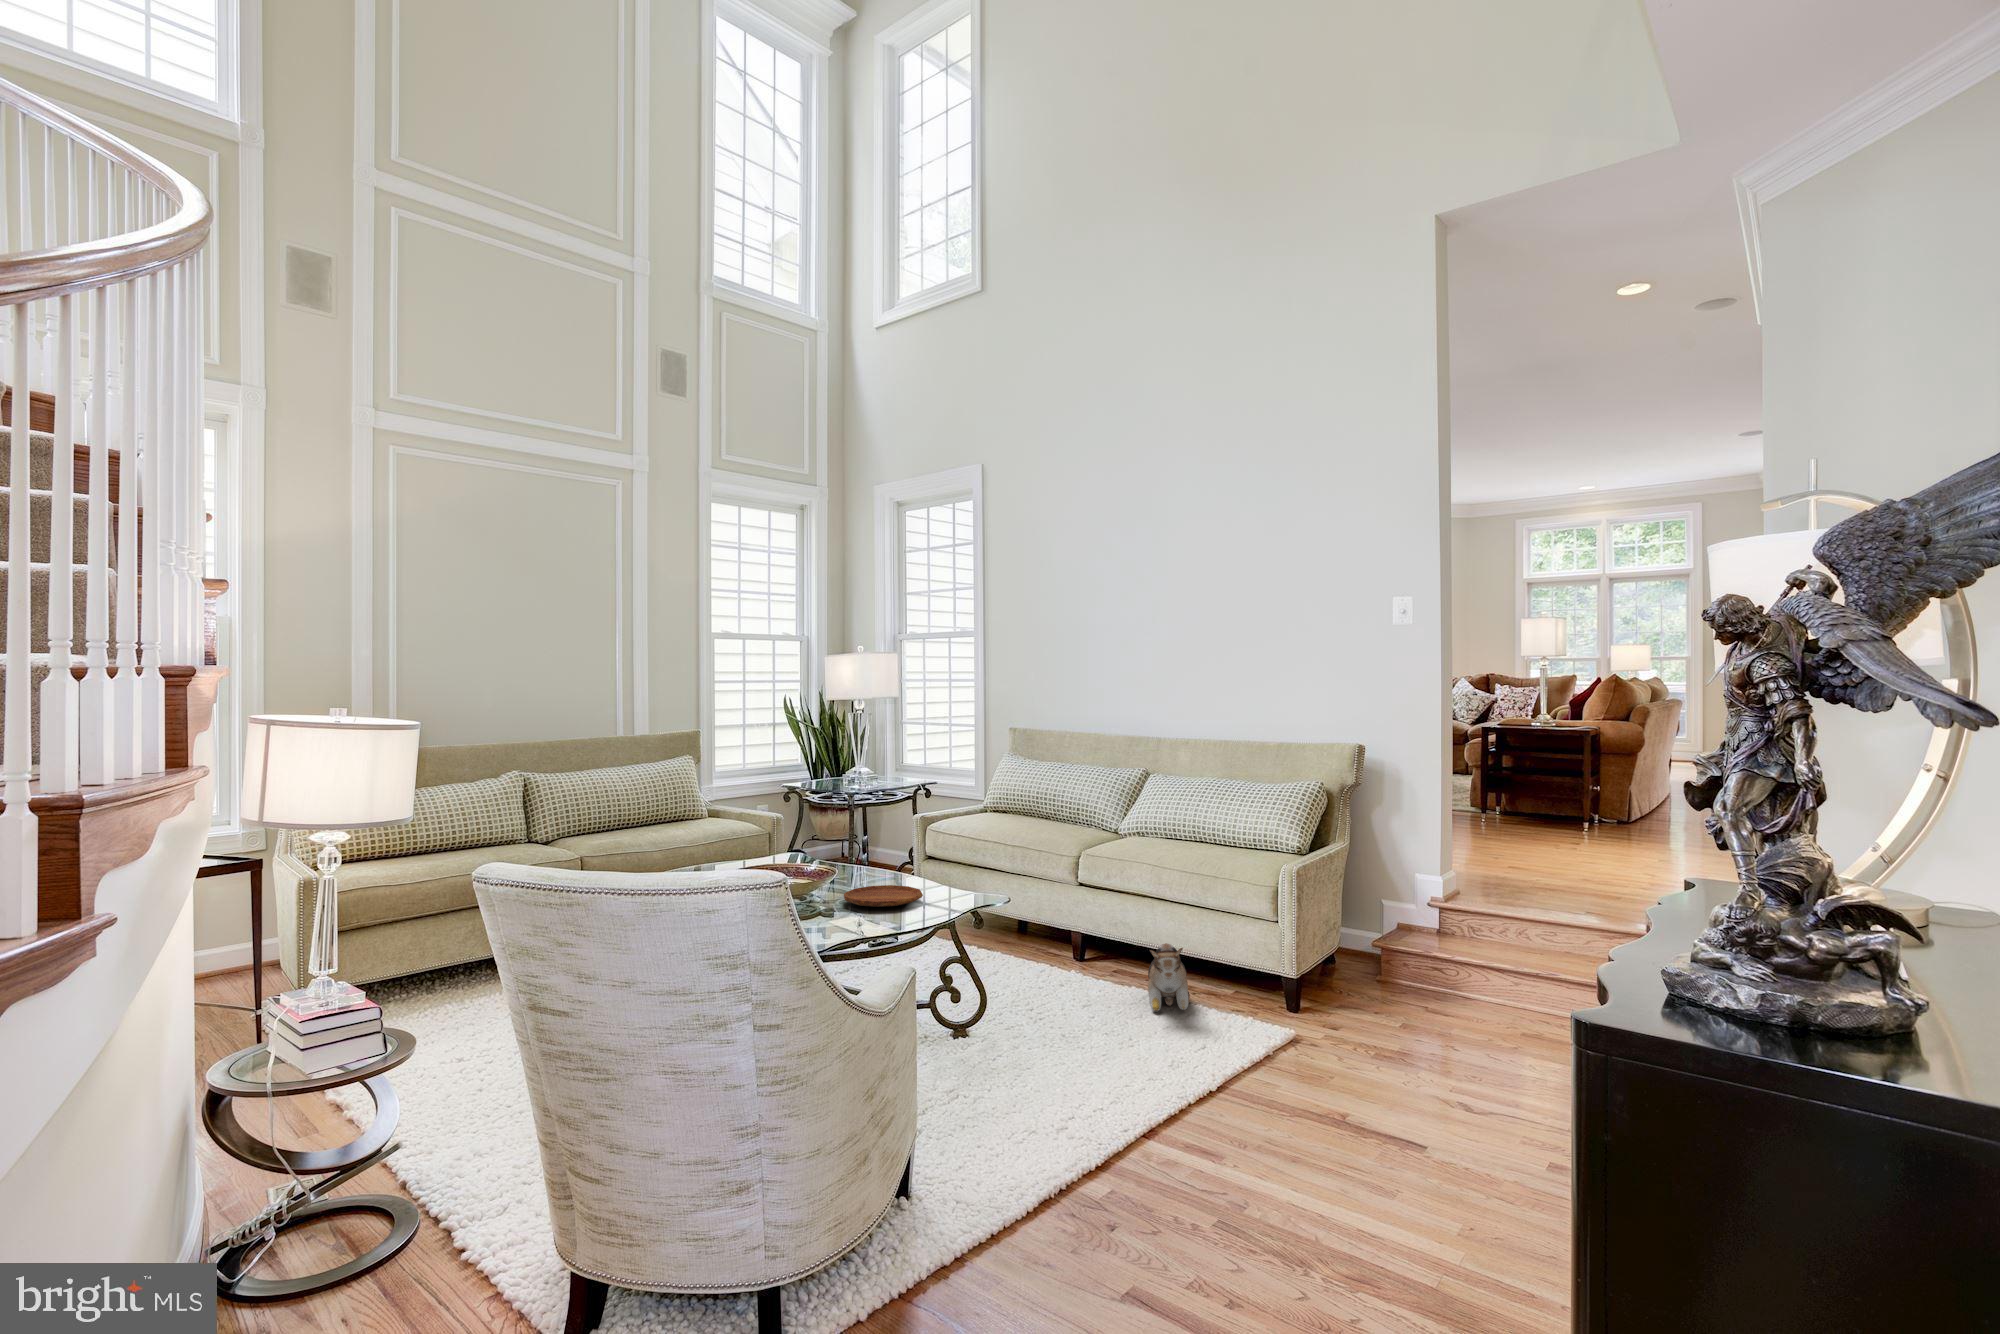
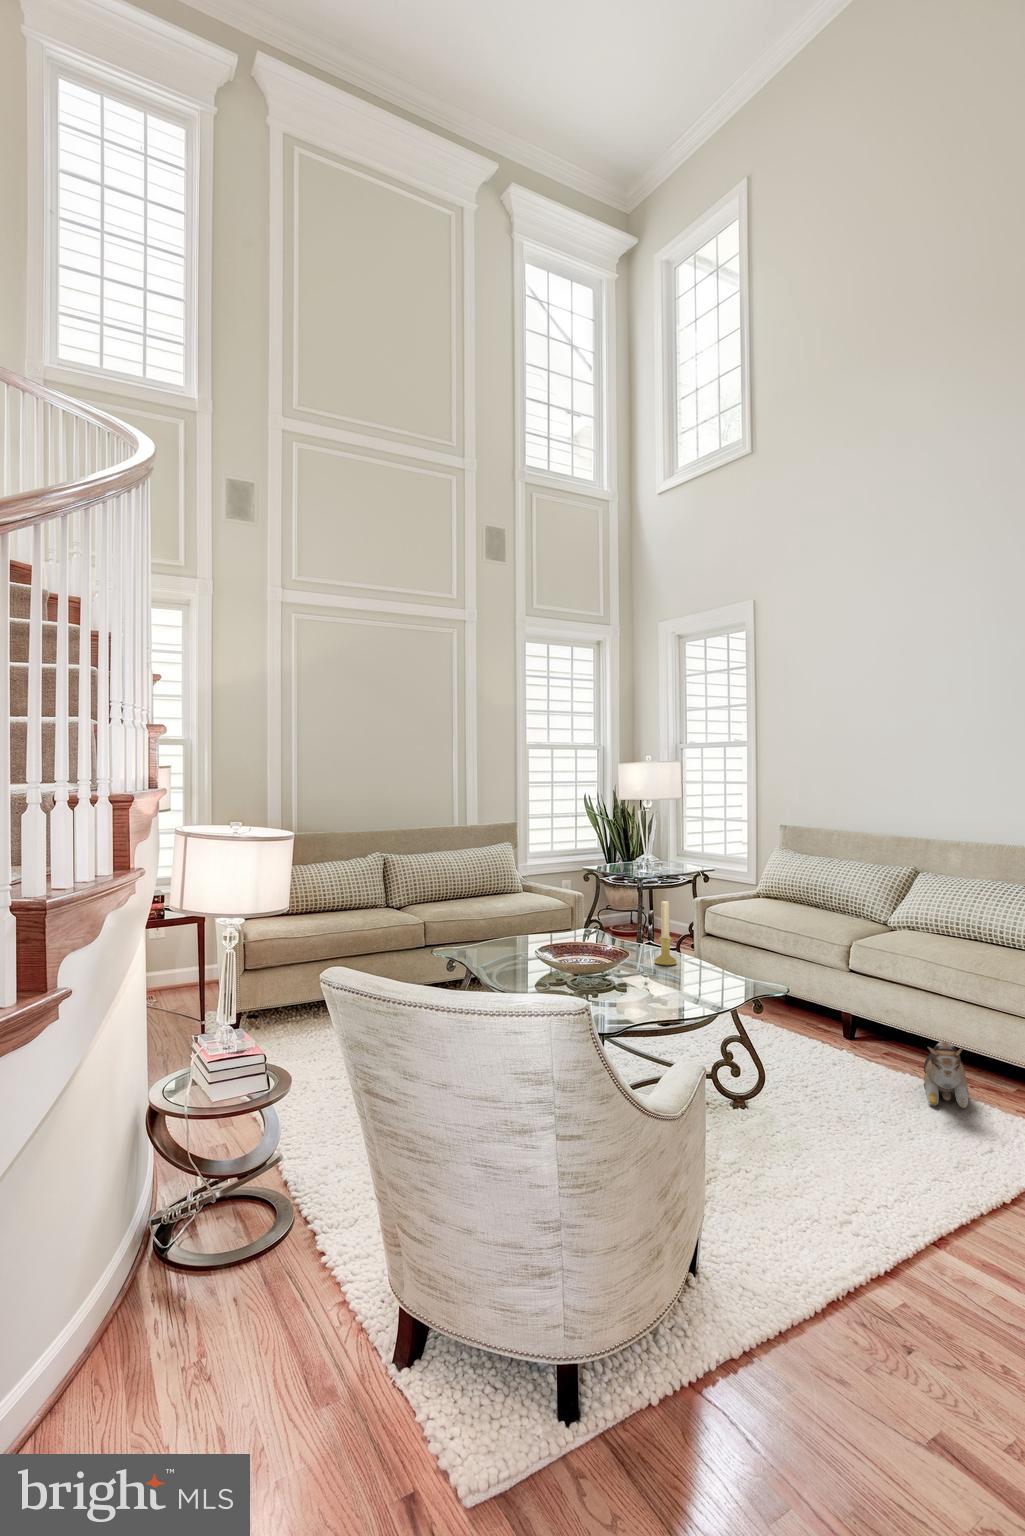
candle holder: none [868,810,893,885] -> present [655,901,677,966]
tray: present [844,885,923,907] -> none [633,967,705,988]

